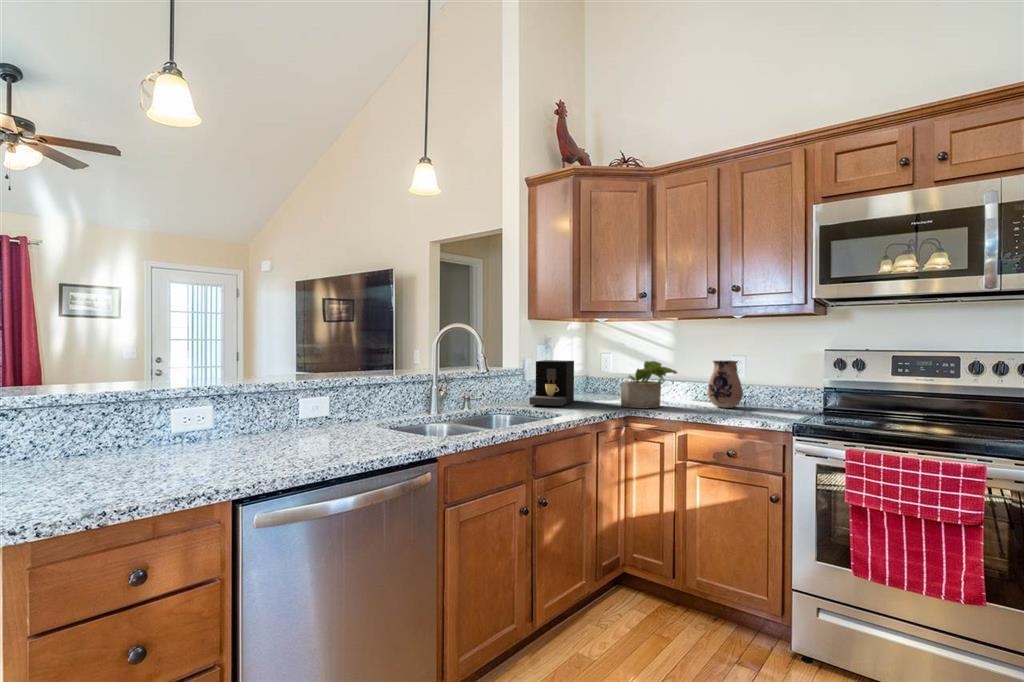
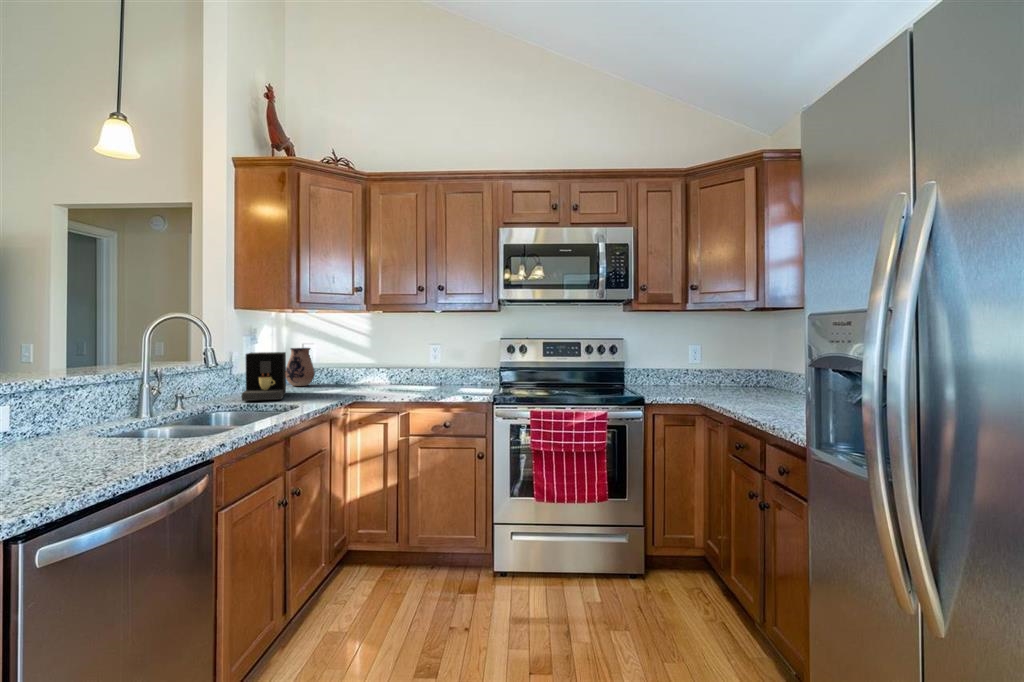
ceramic pitcher: present [708,360,743,408] -> present [286,348,315,386]
potted plant: present [621,361,677,408] -> none [341,350,392,395]

